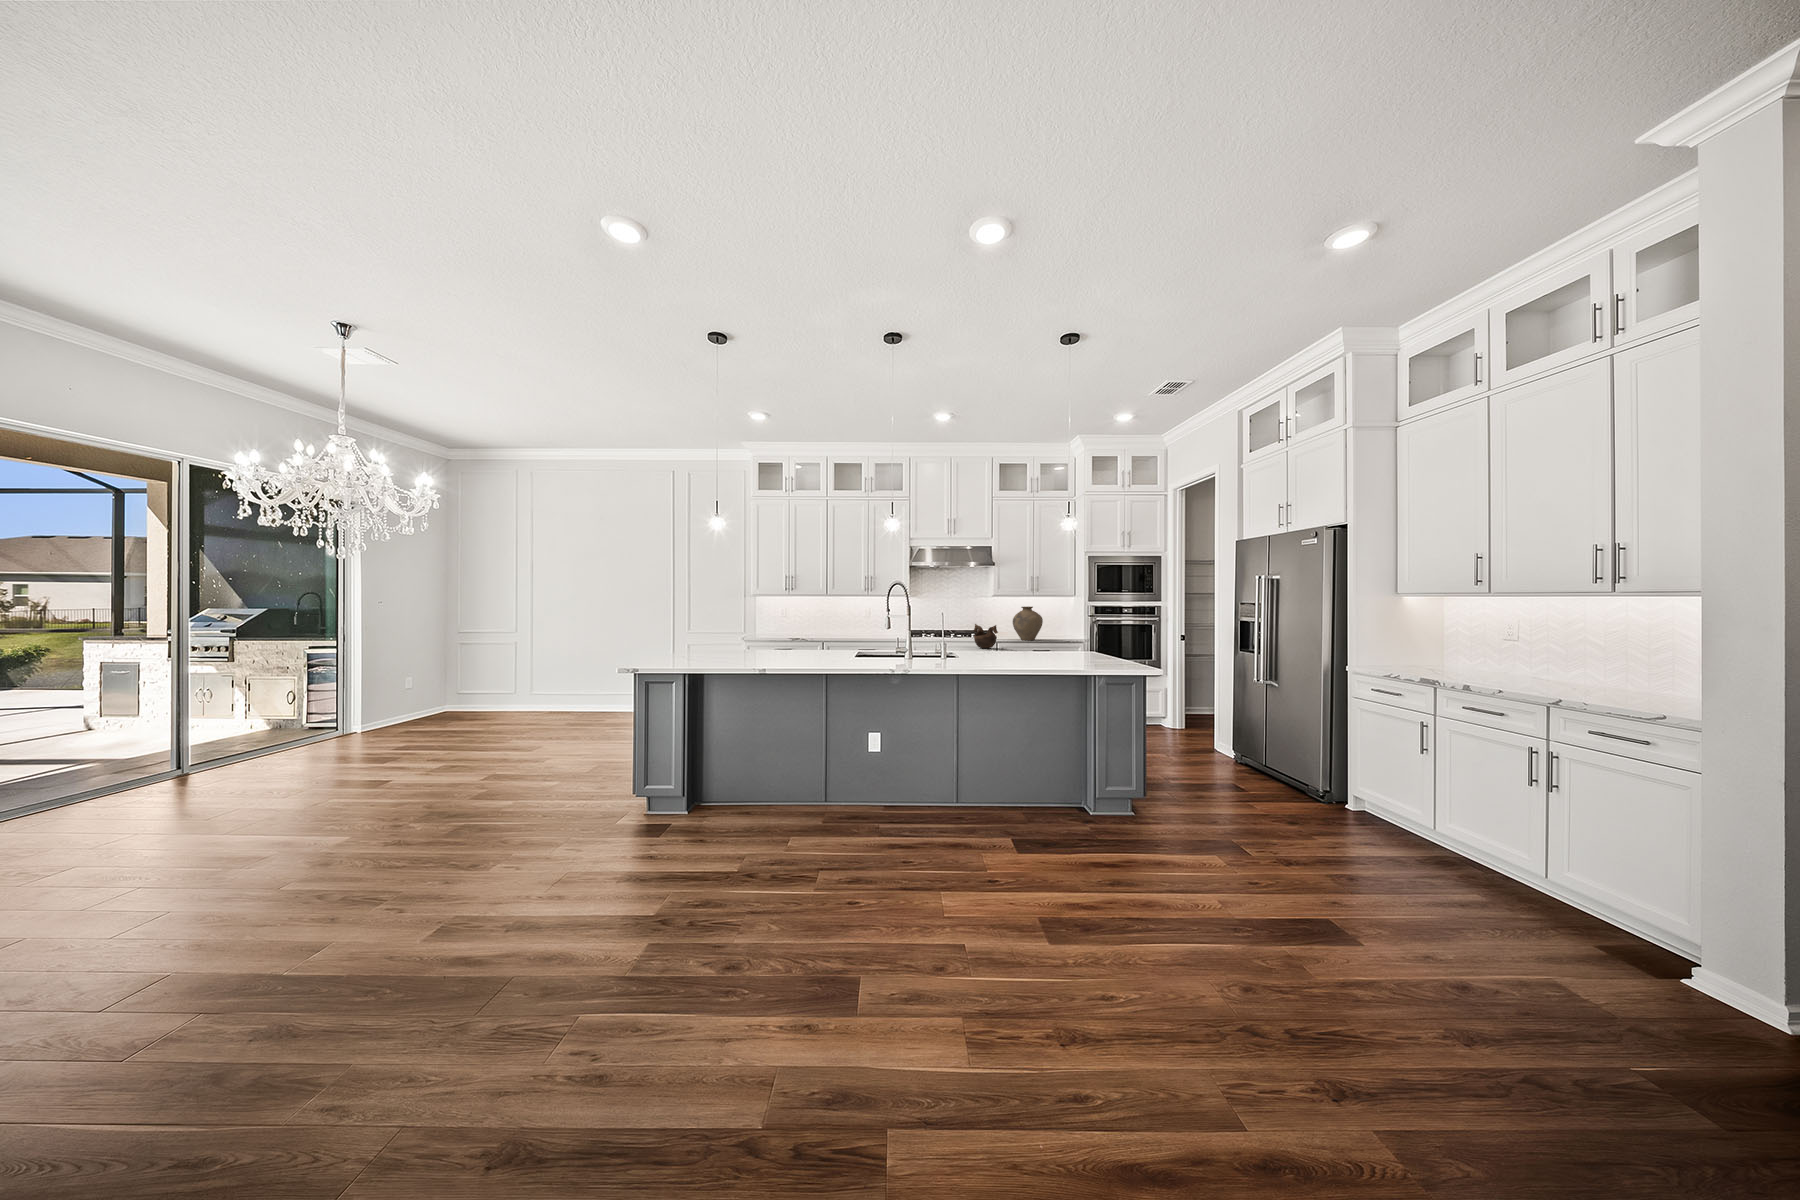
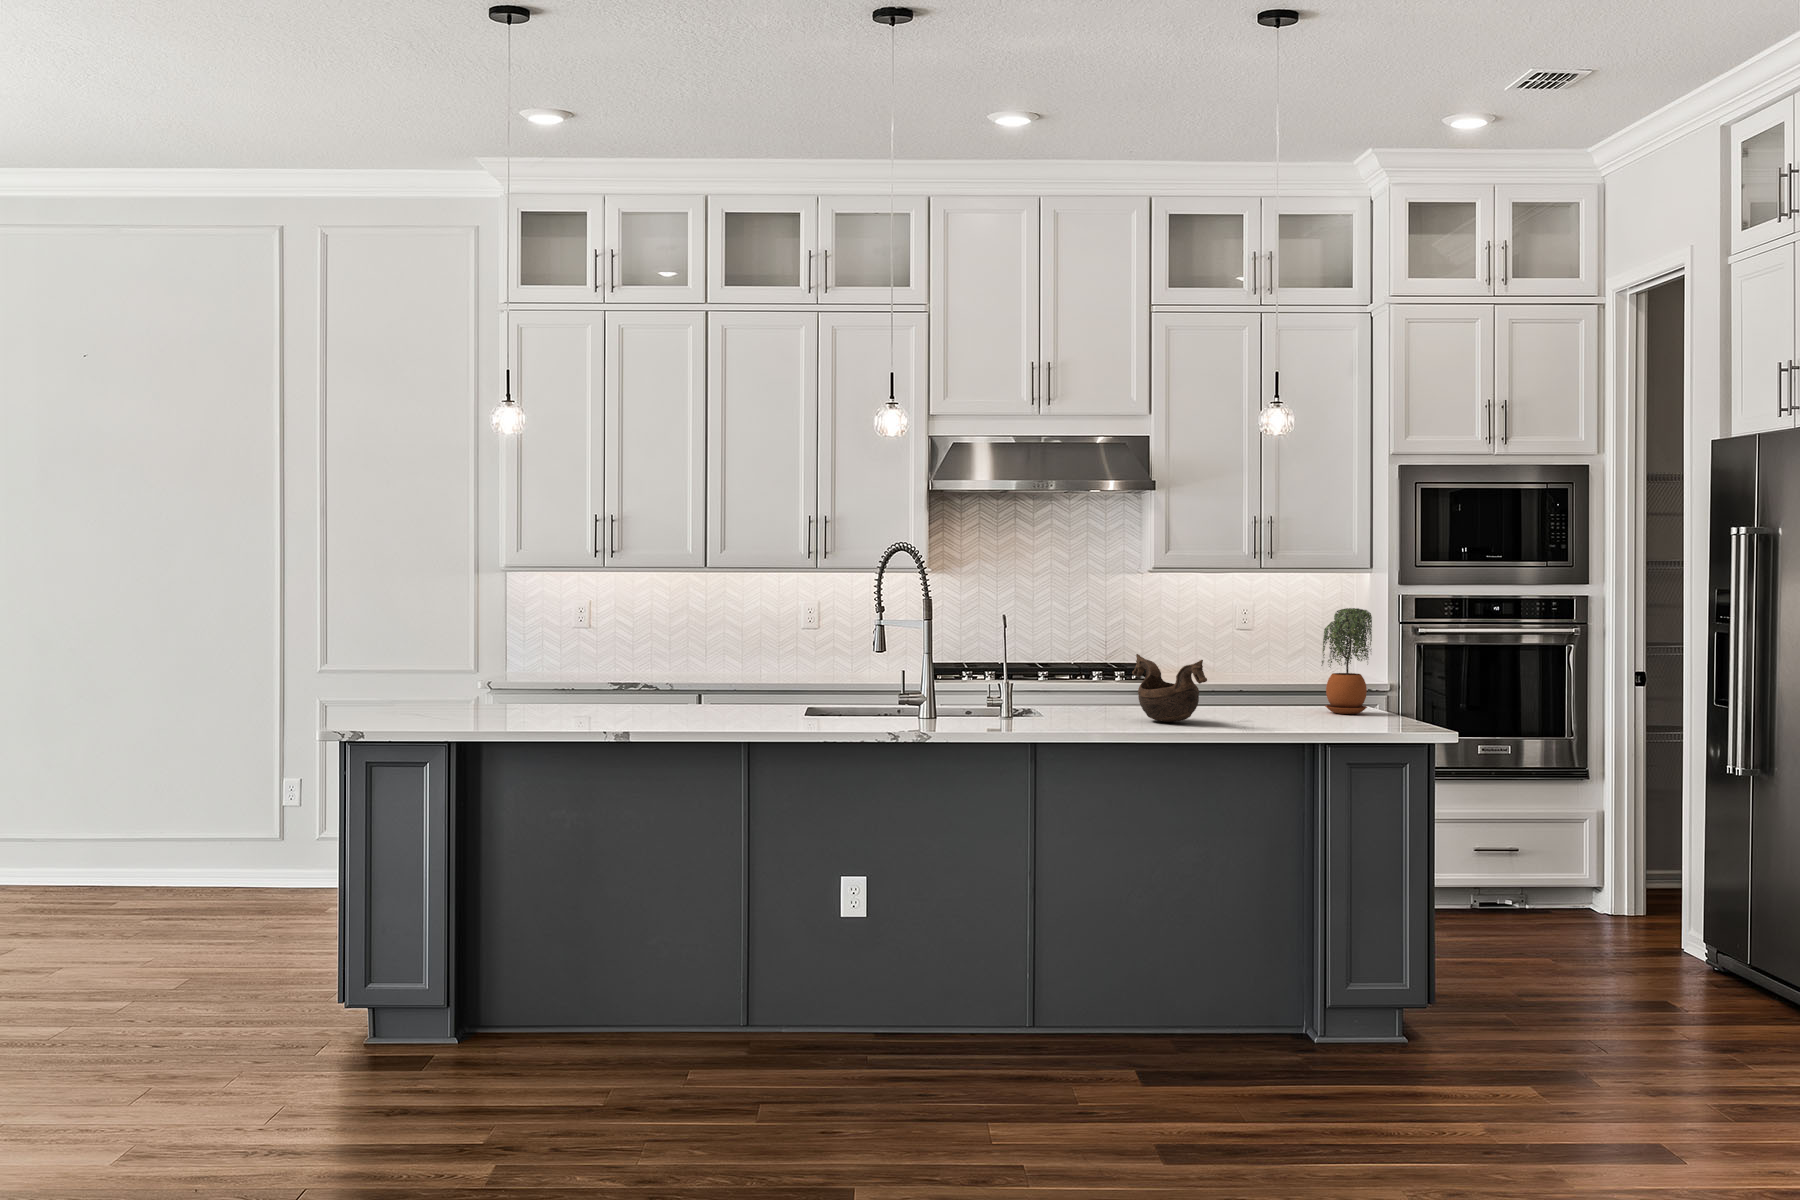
vase: present [1013,606,1043,640] -> none [1202,597,1281,687]
potted plant: none [1048,608,1068,648] -> present [1321,608,1372,714]

